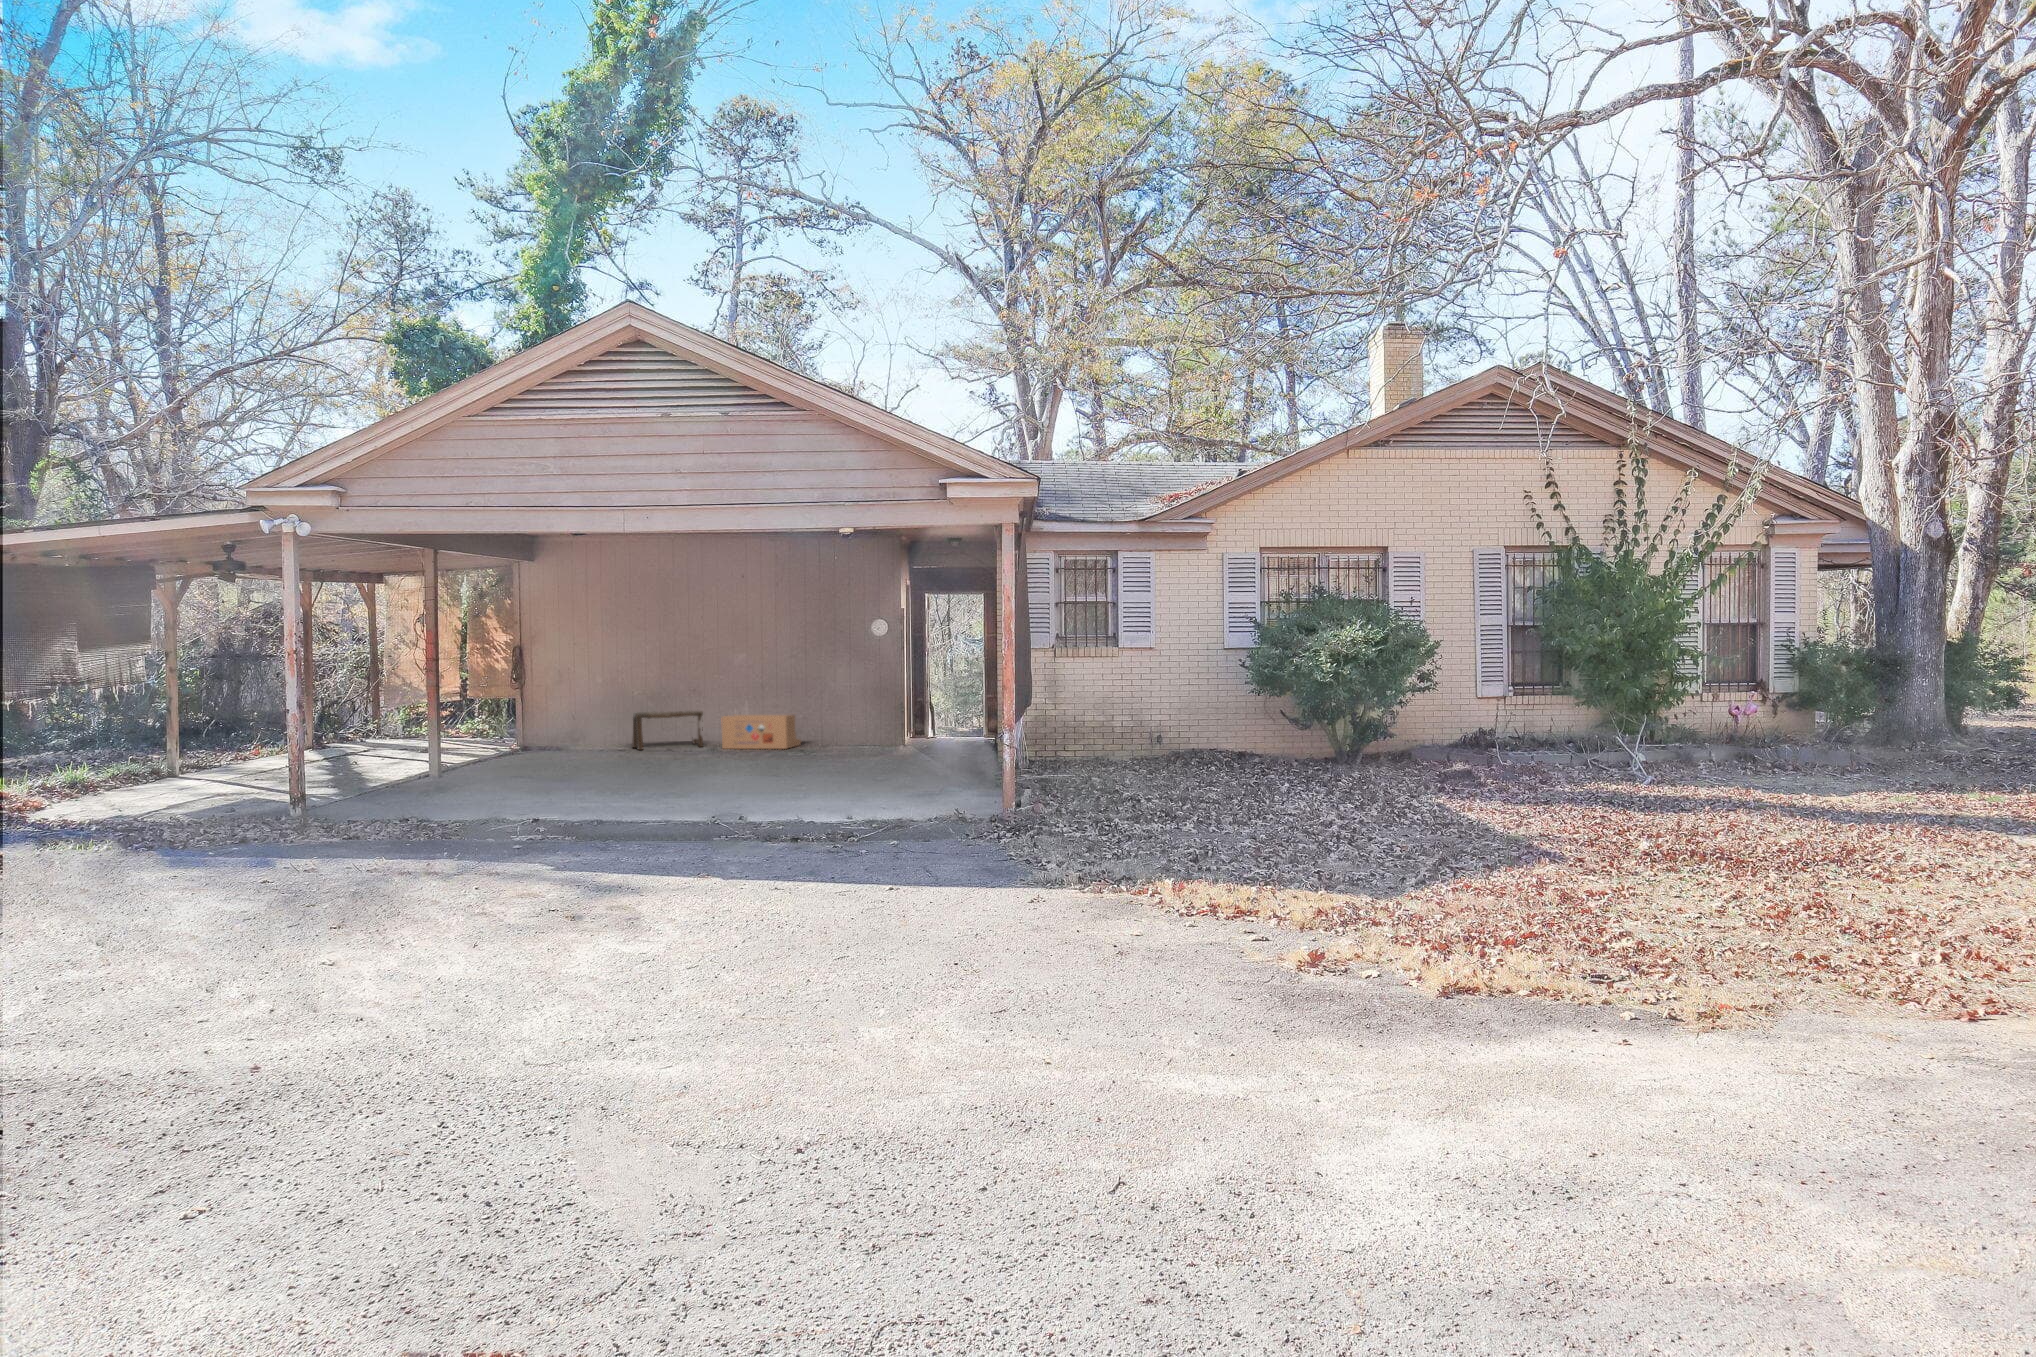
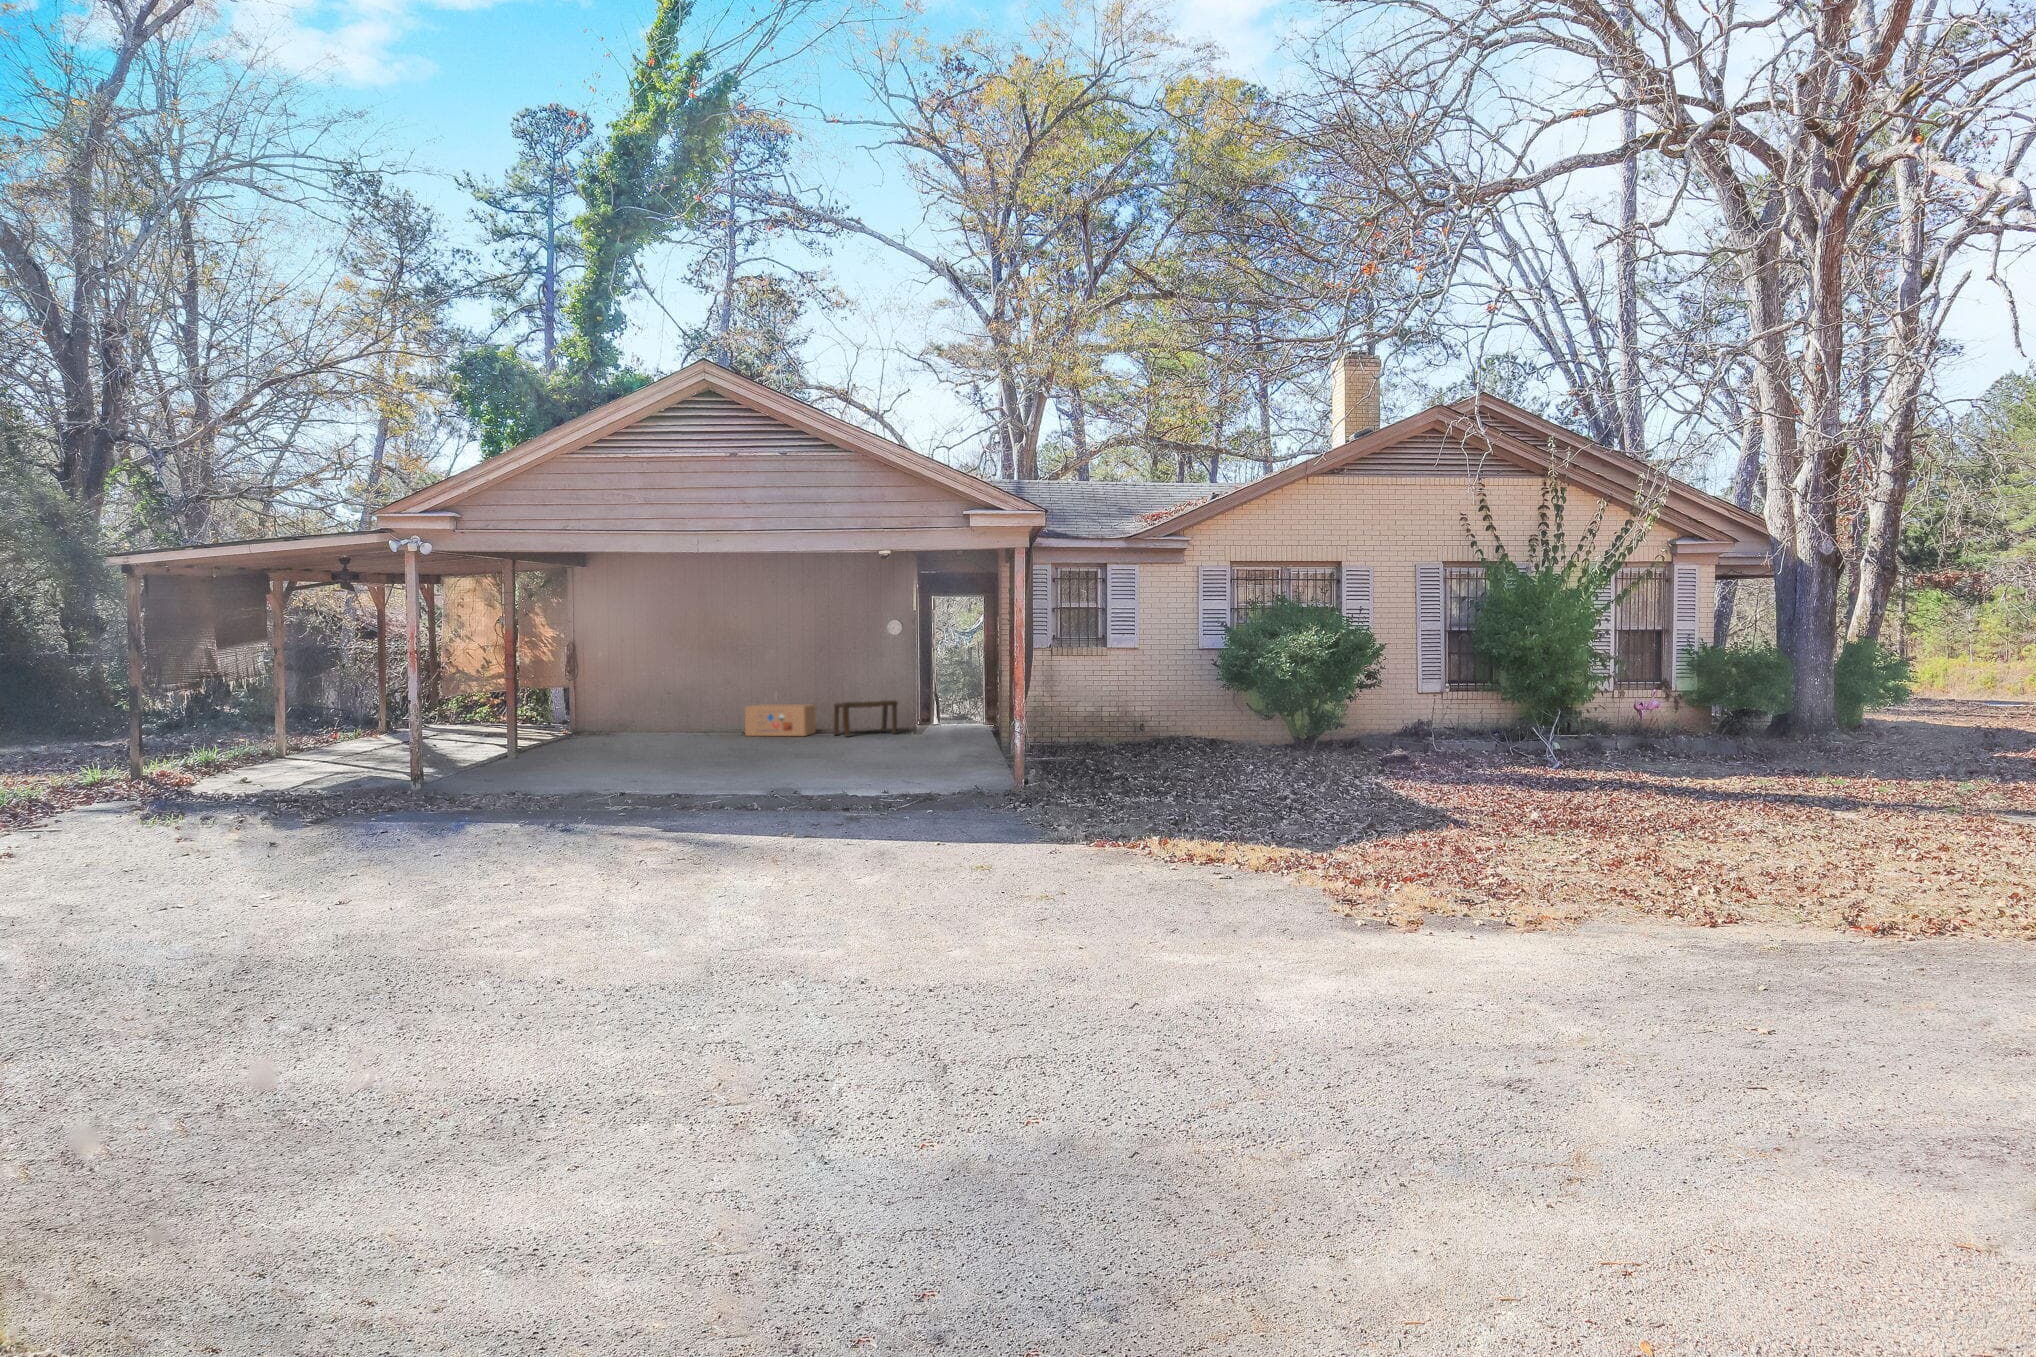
bench: present [632,711,703,750] -> present [833,700,898,737]

